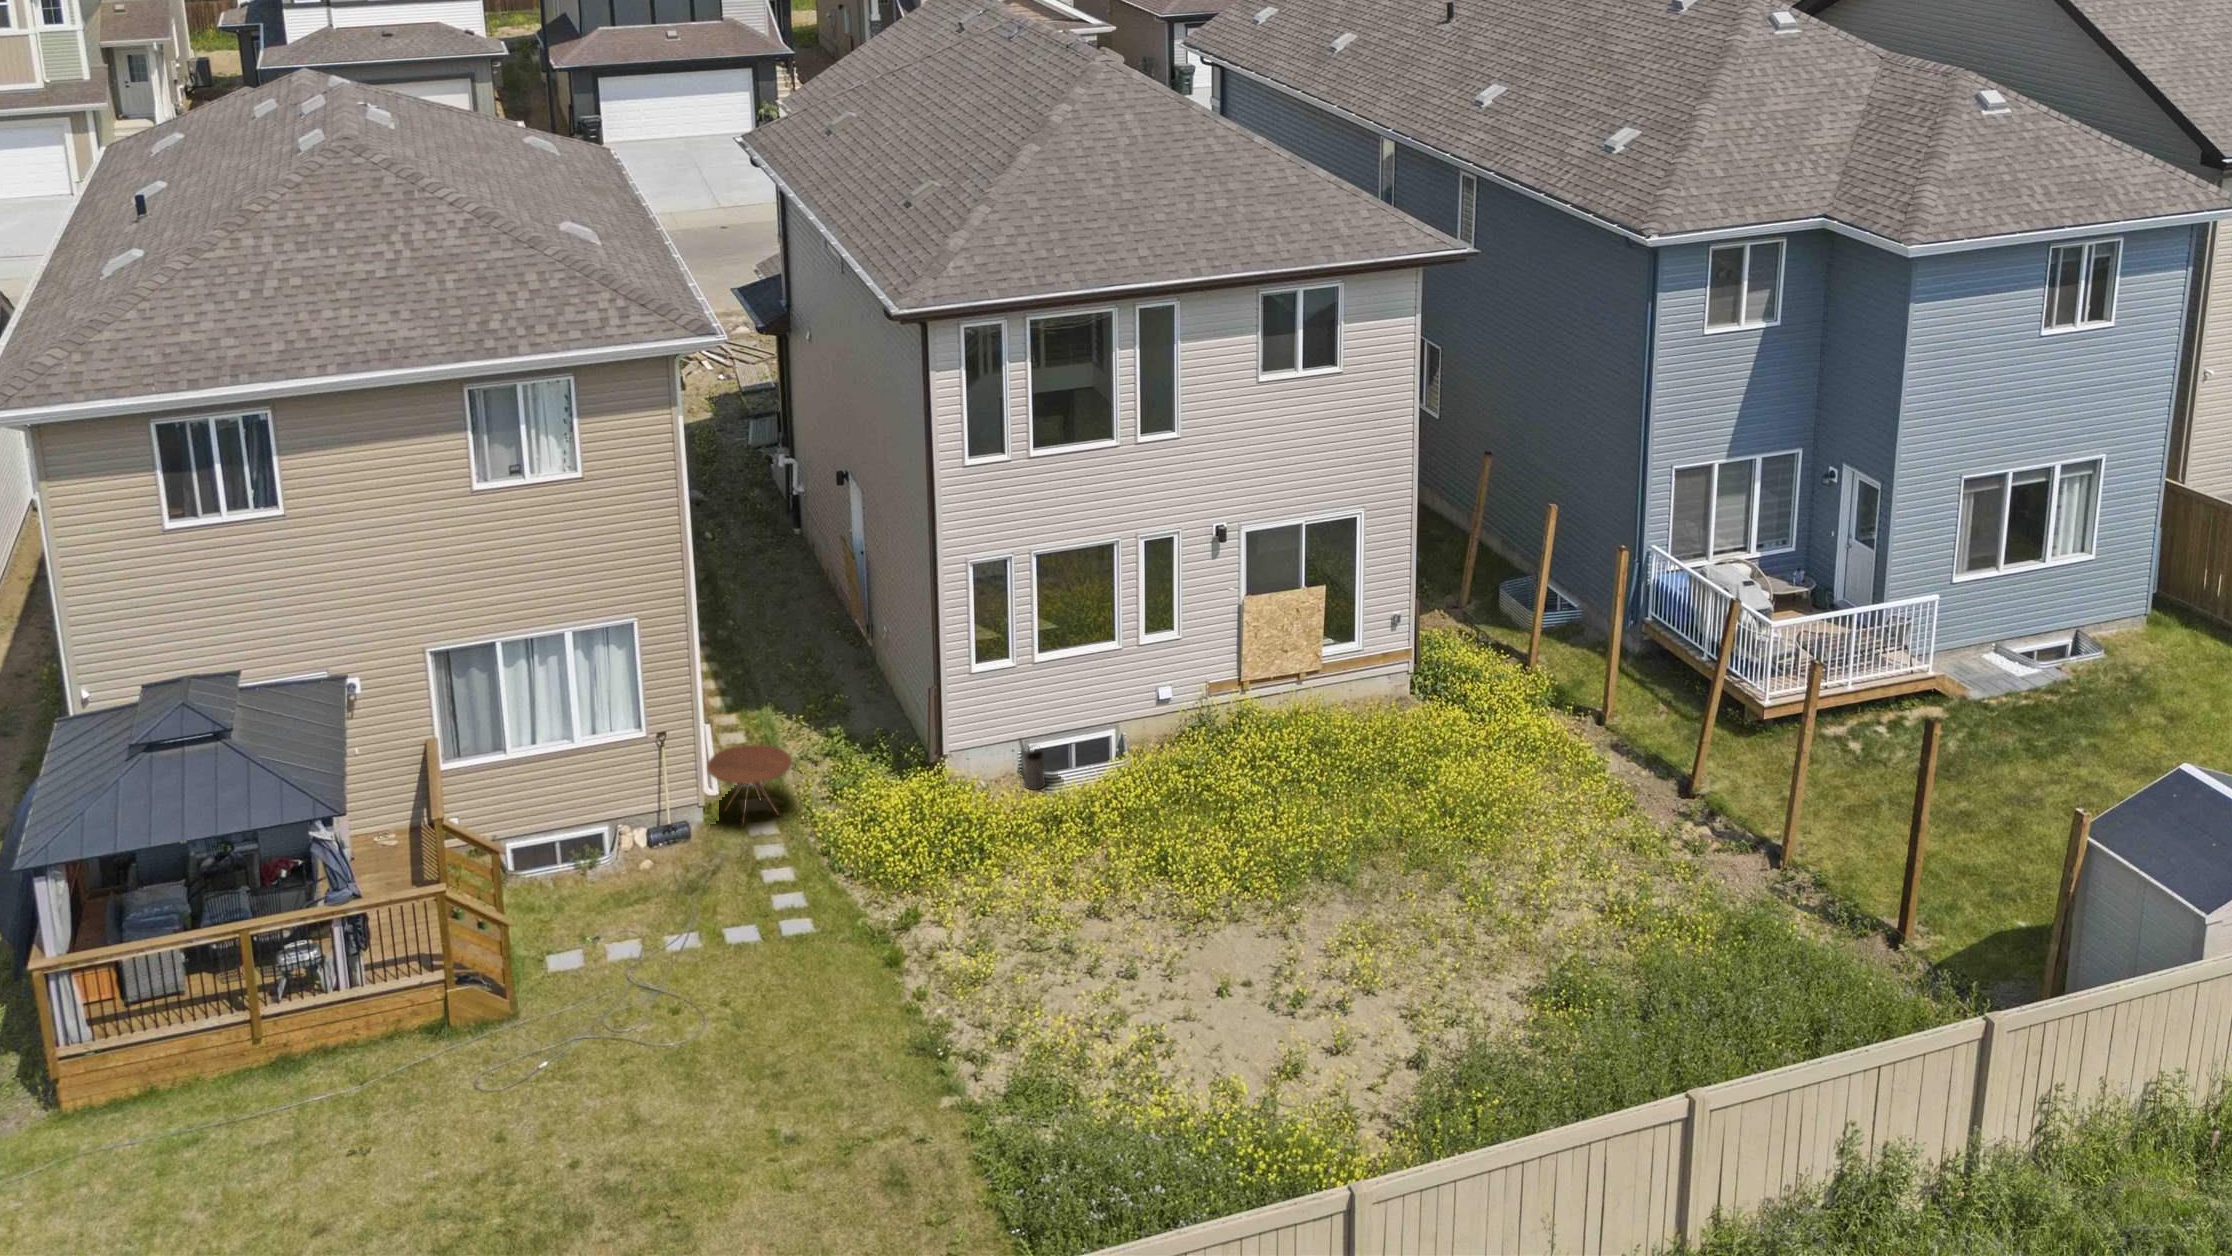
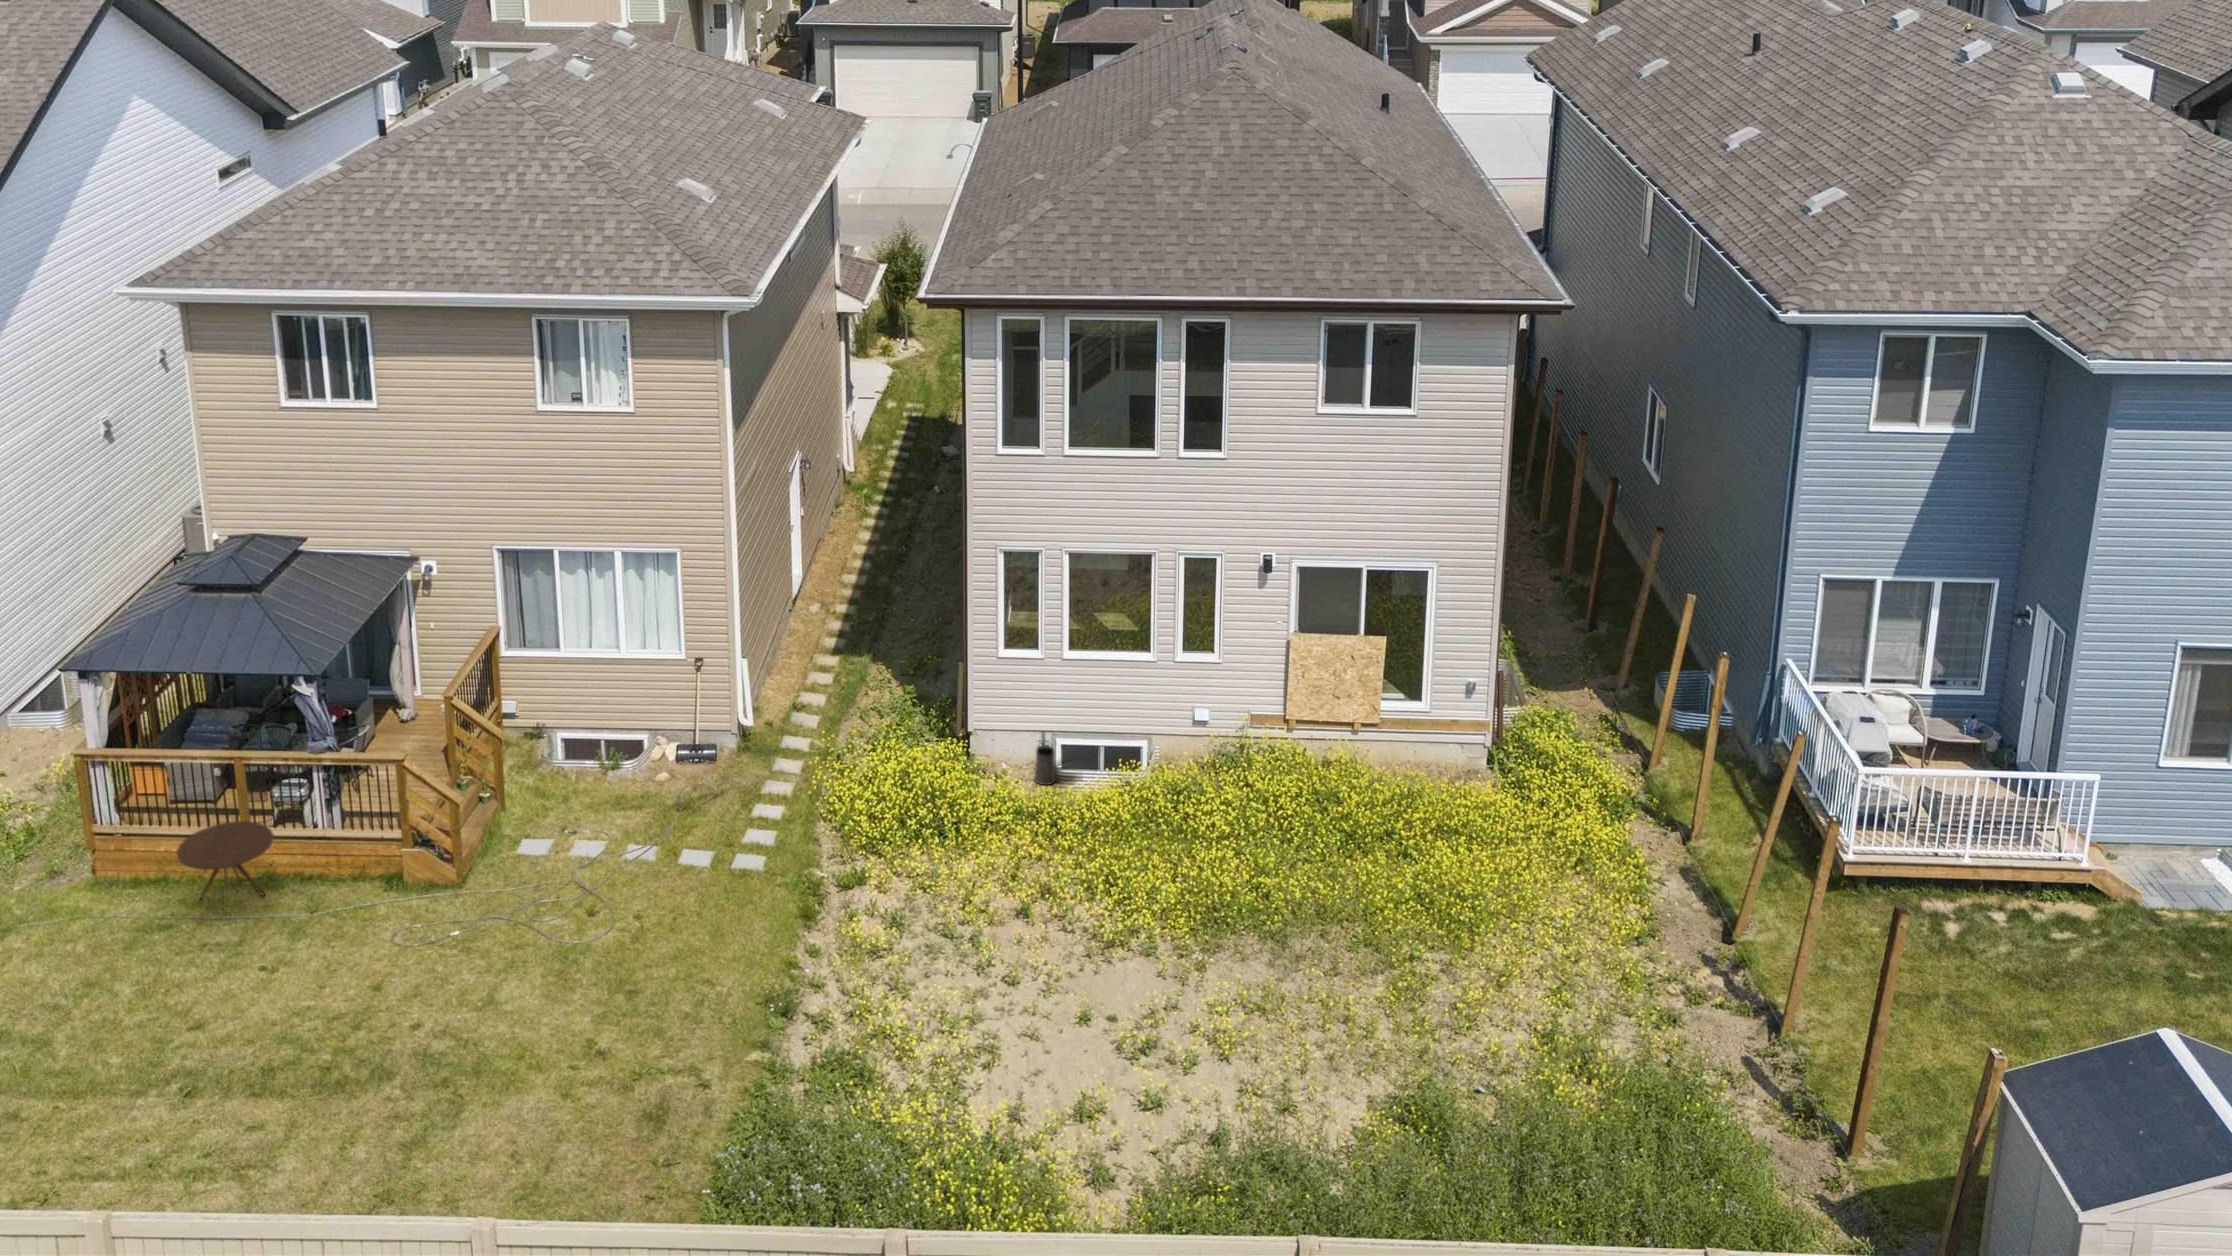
round table: present [707,745,792,824] -> present [177,821,274,914]

